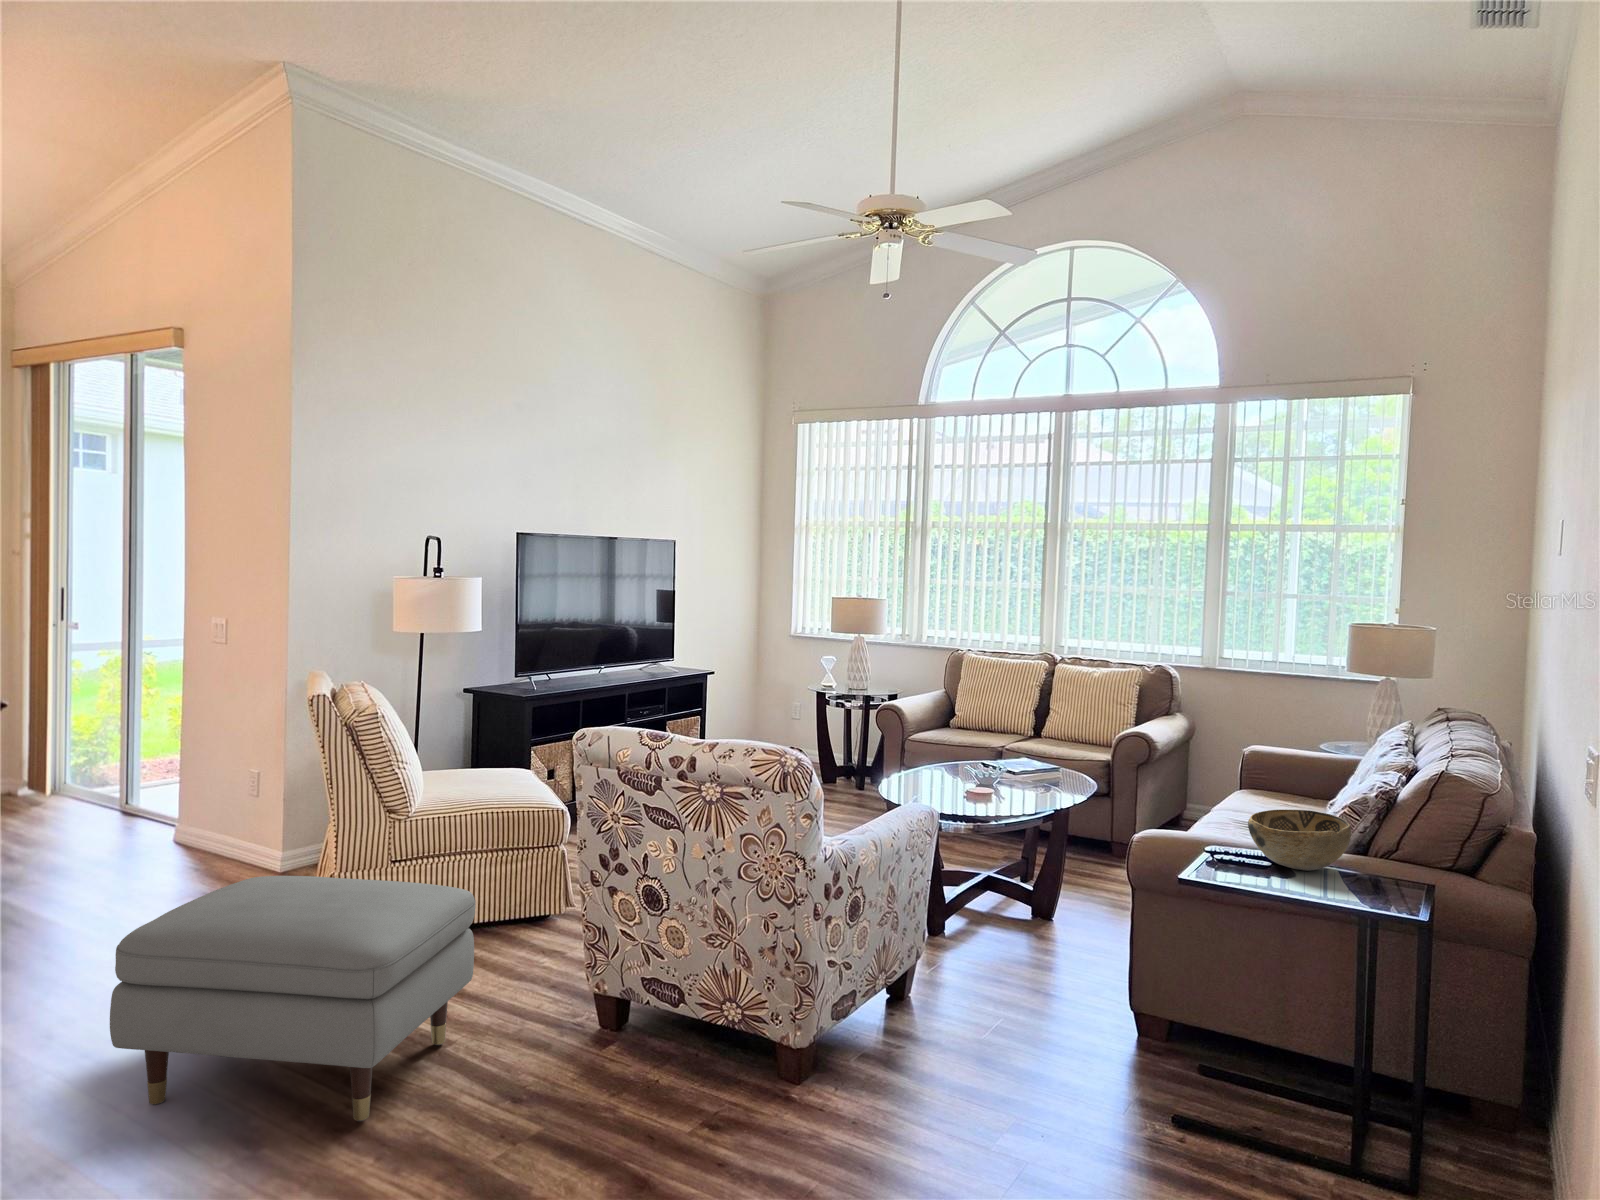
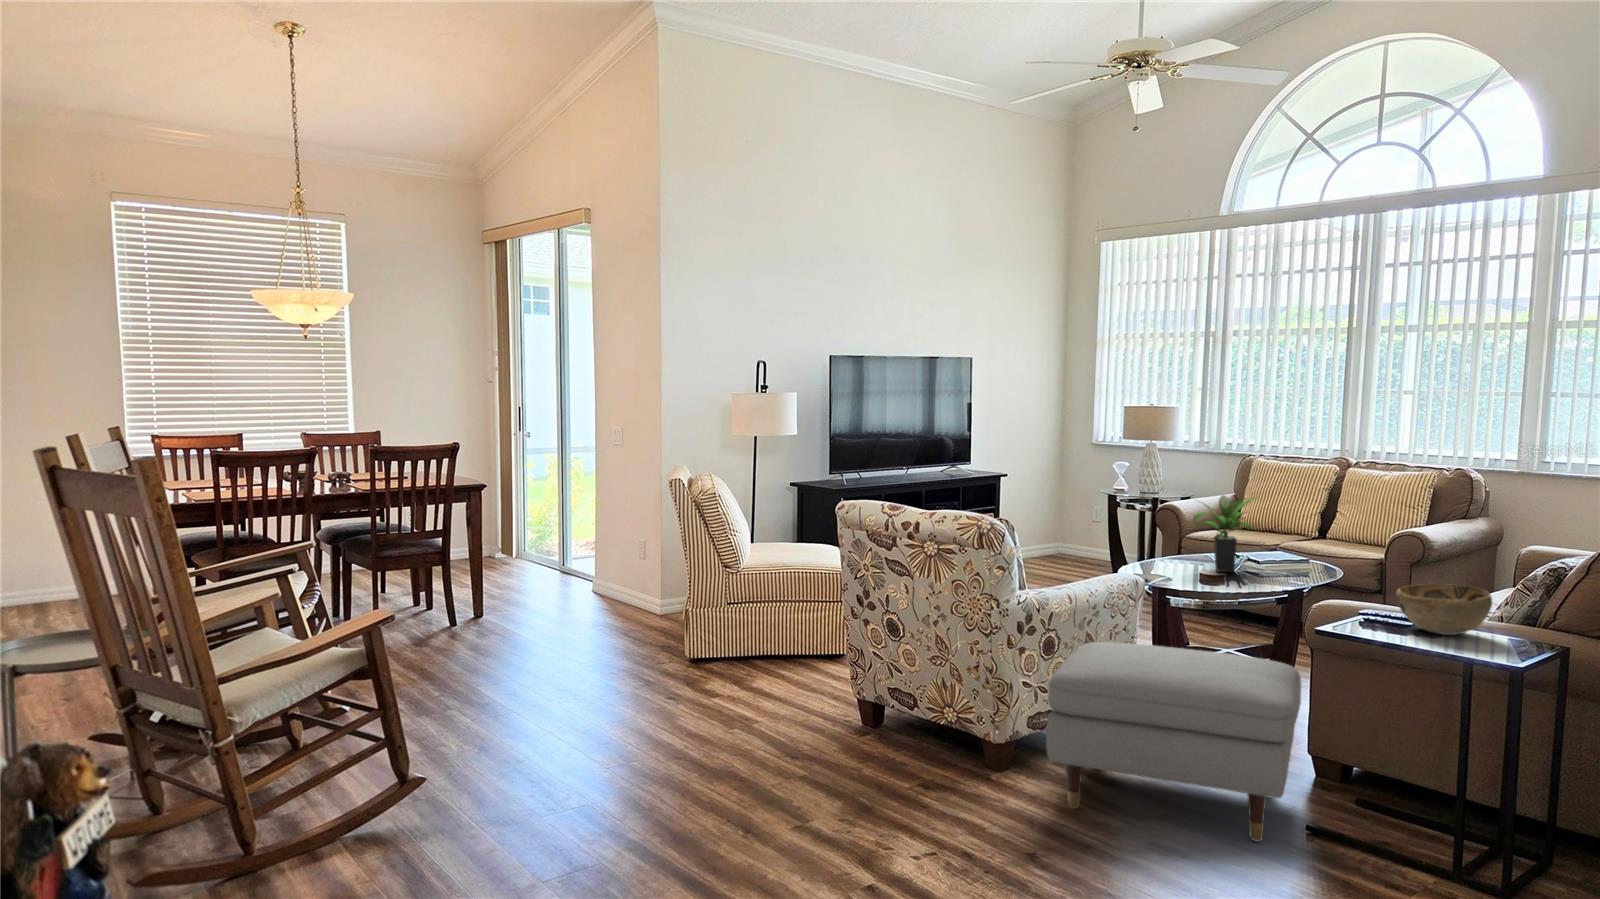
potted plant: none [951,700,1021,787] -> present [1193,495,1254,572]
ottoman: present [110,876,476,1121] -> present [1046,642,1301,841]

